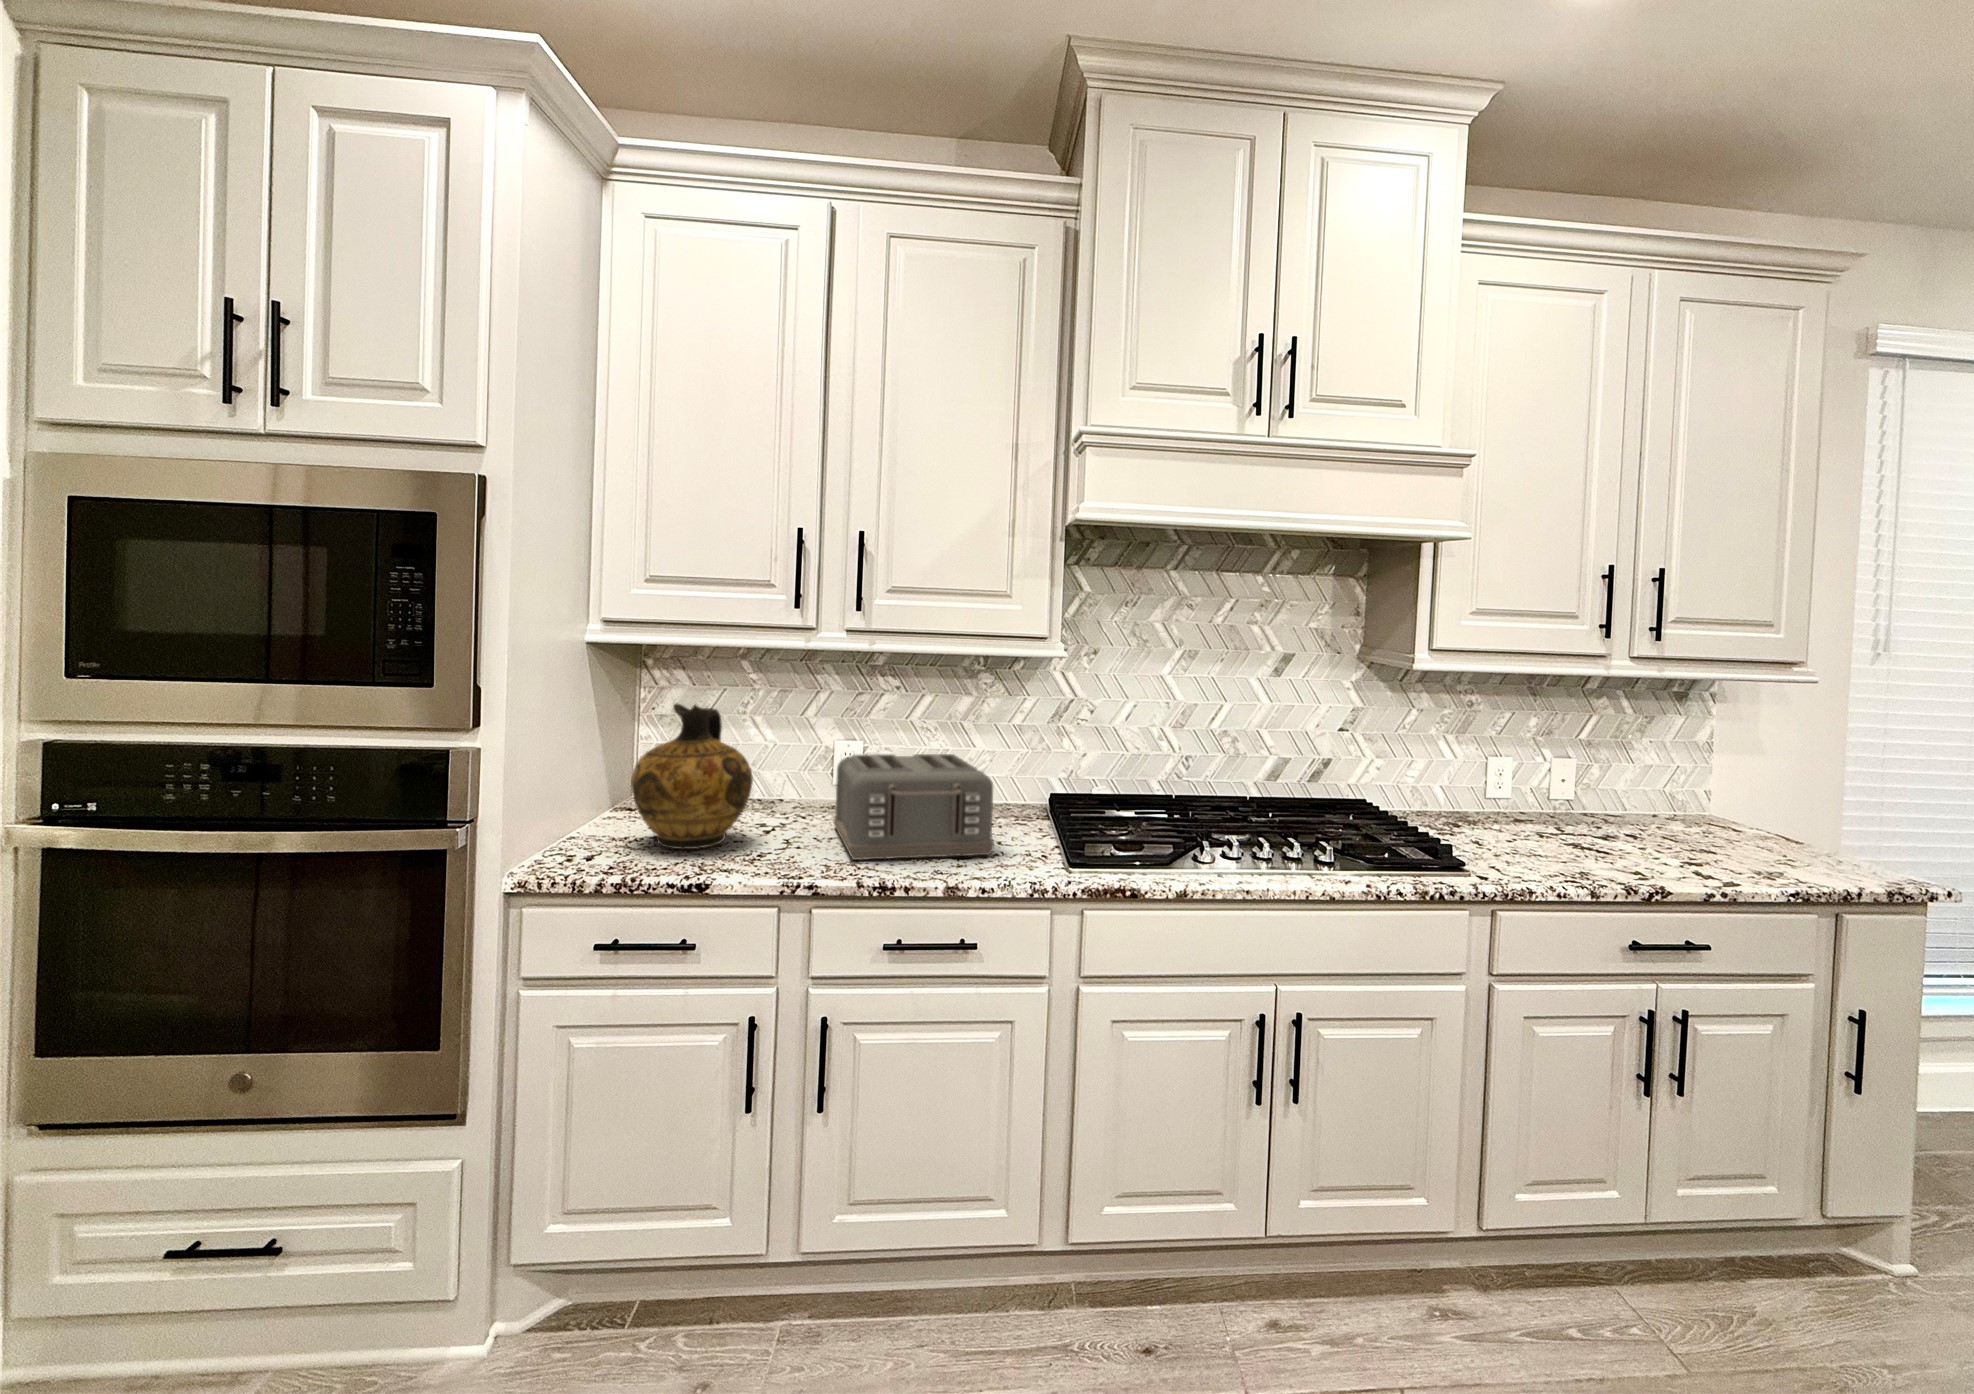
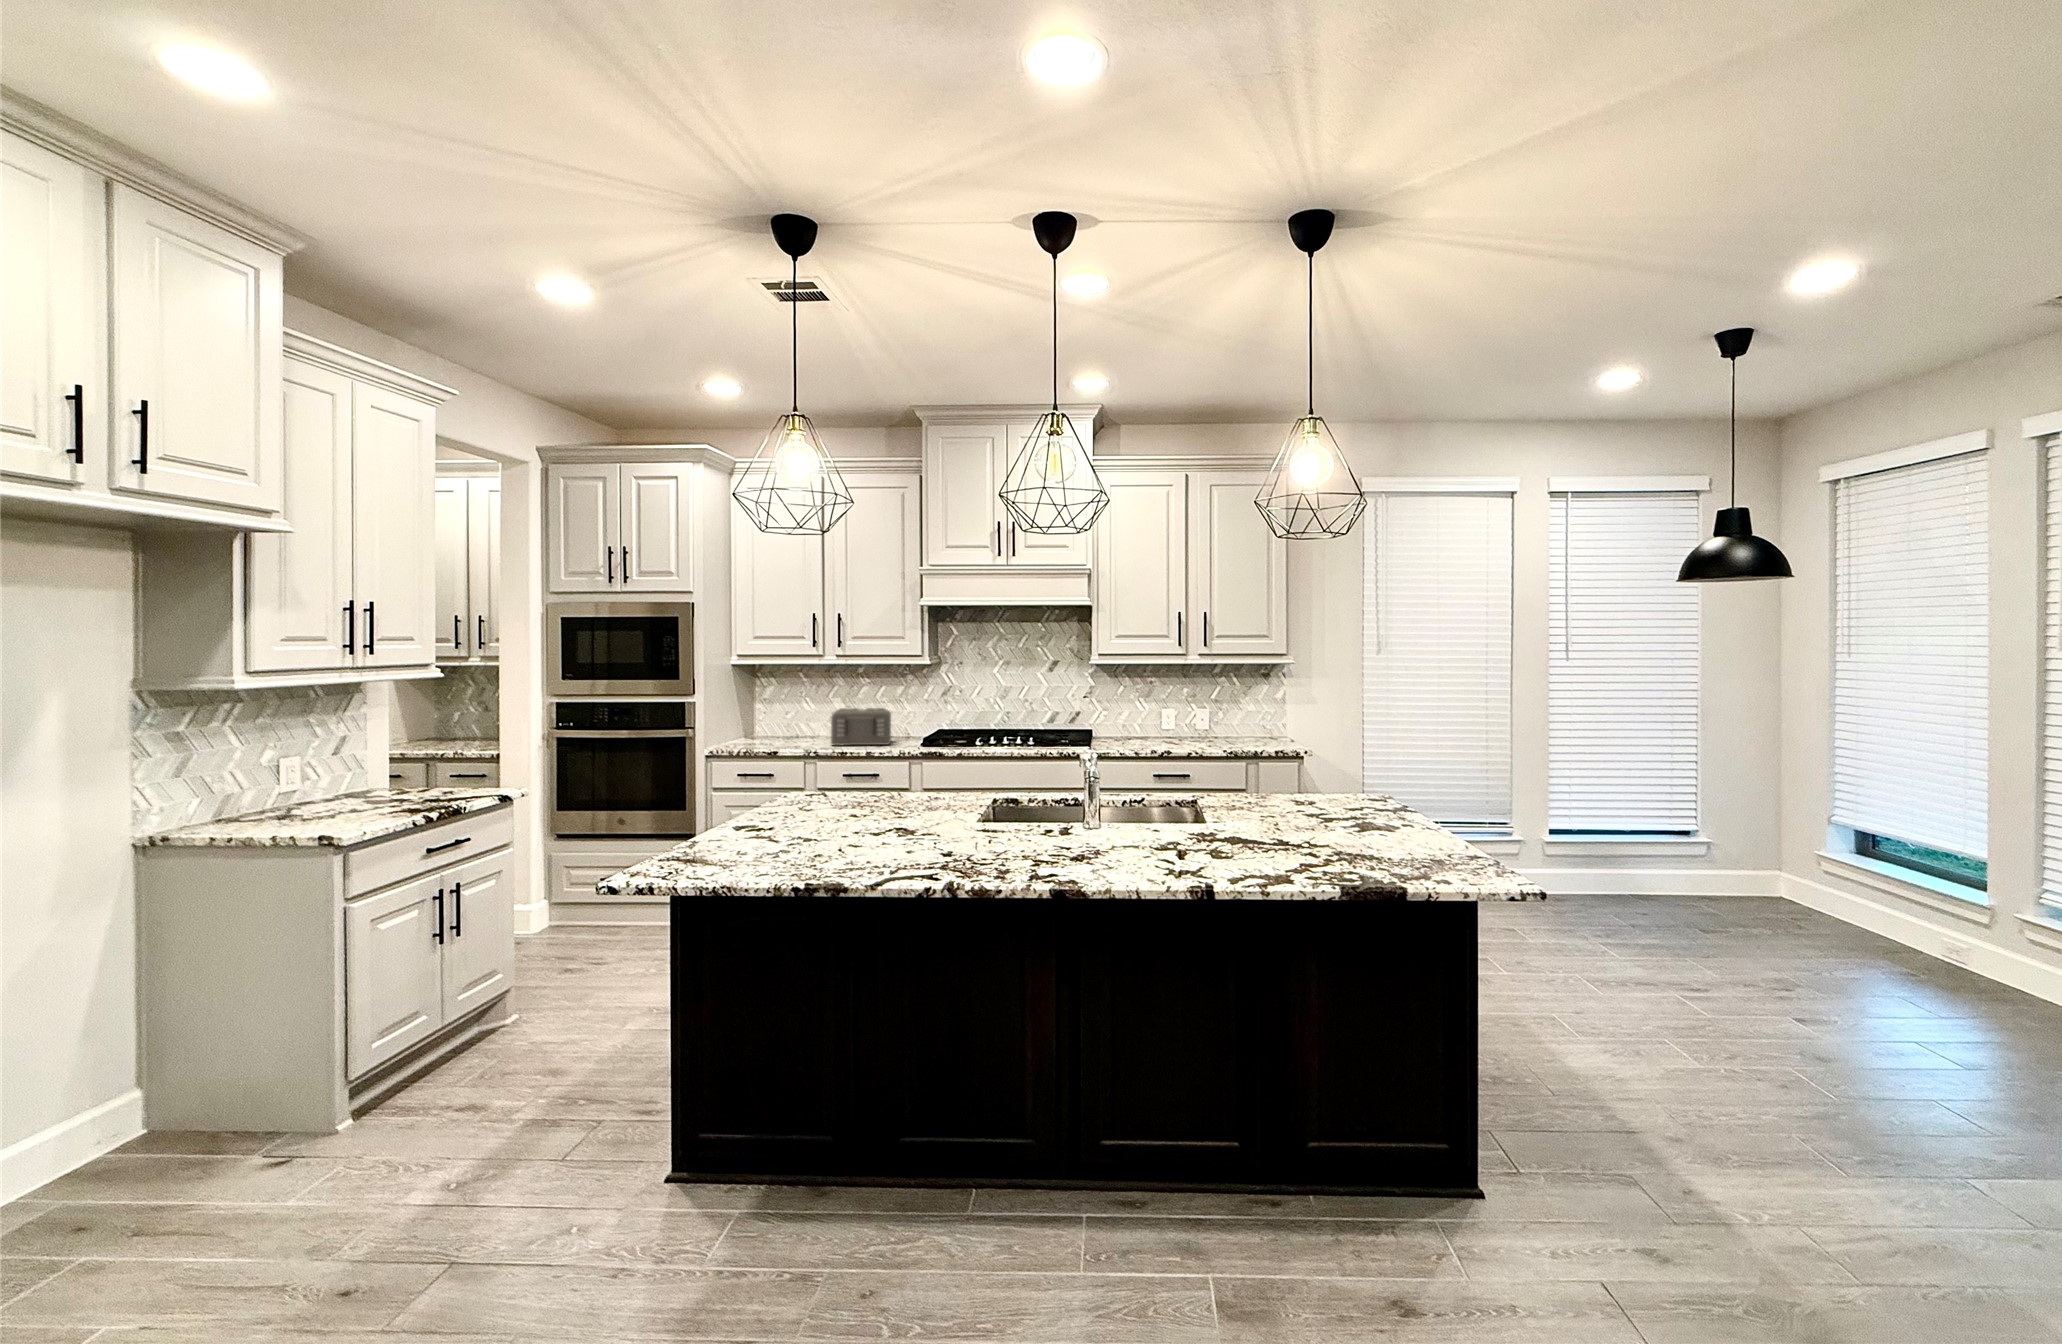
ceramic jug: present [631,703,753,849] -> none [748,686,796,744]

